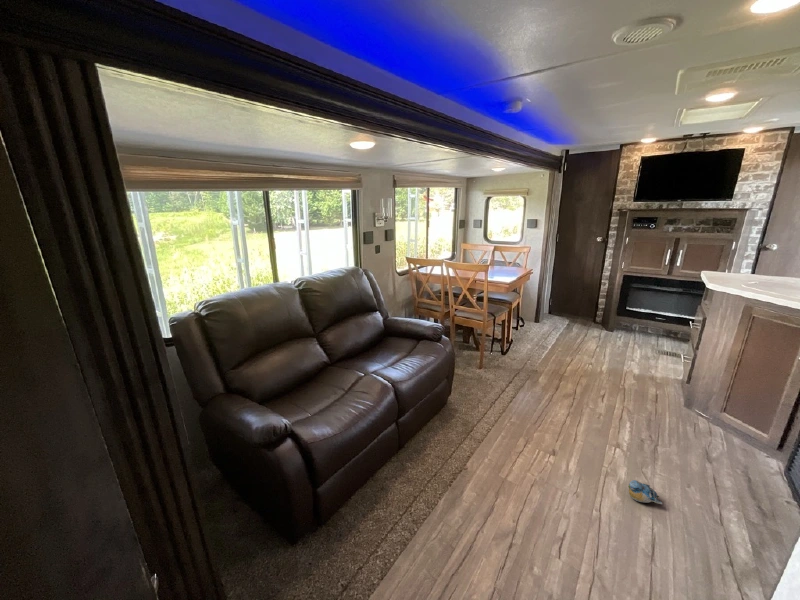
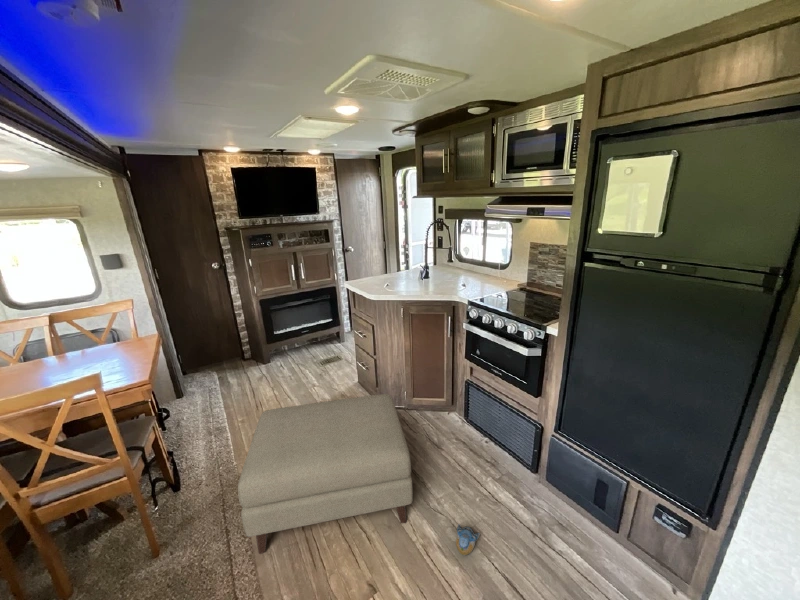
ottoman: none [512,334,669,455] -> present [238,394,413,554]

